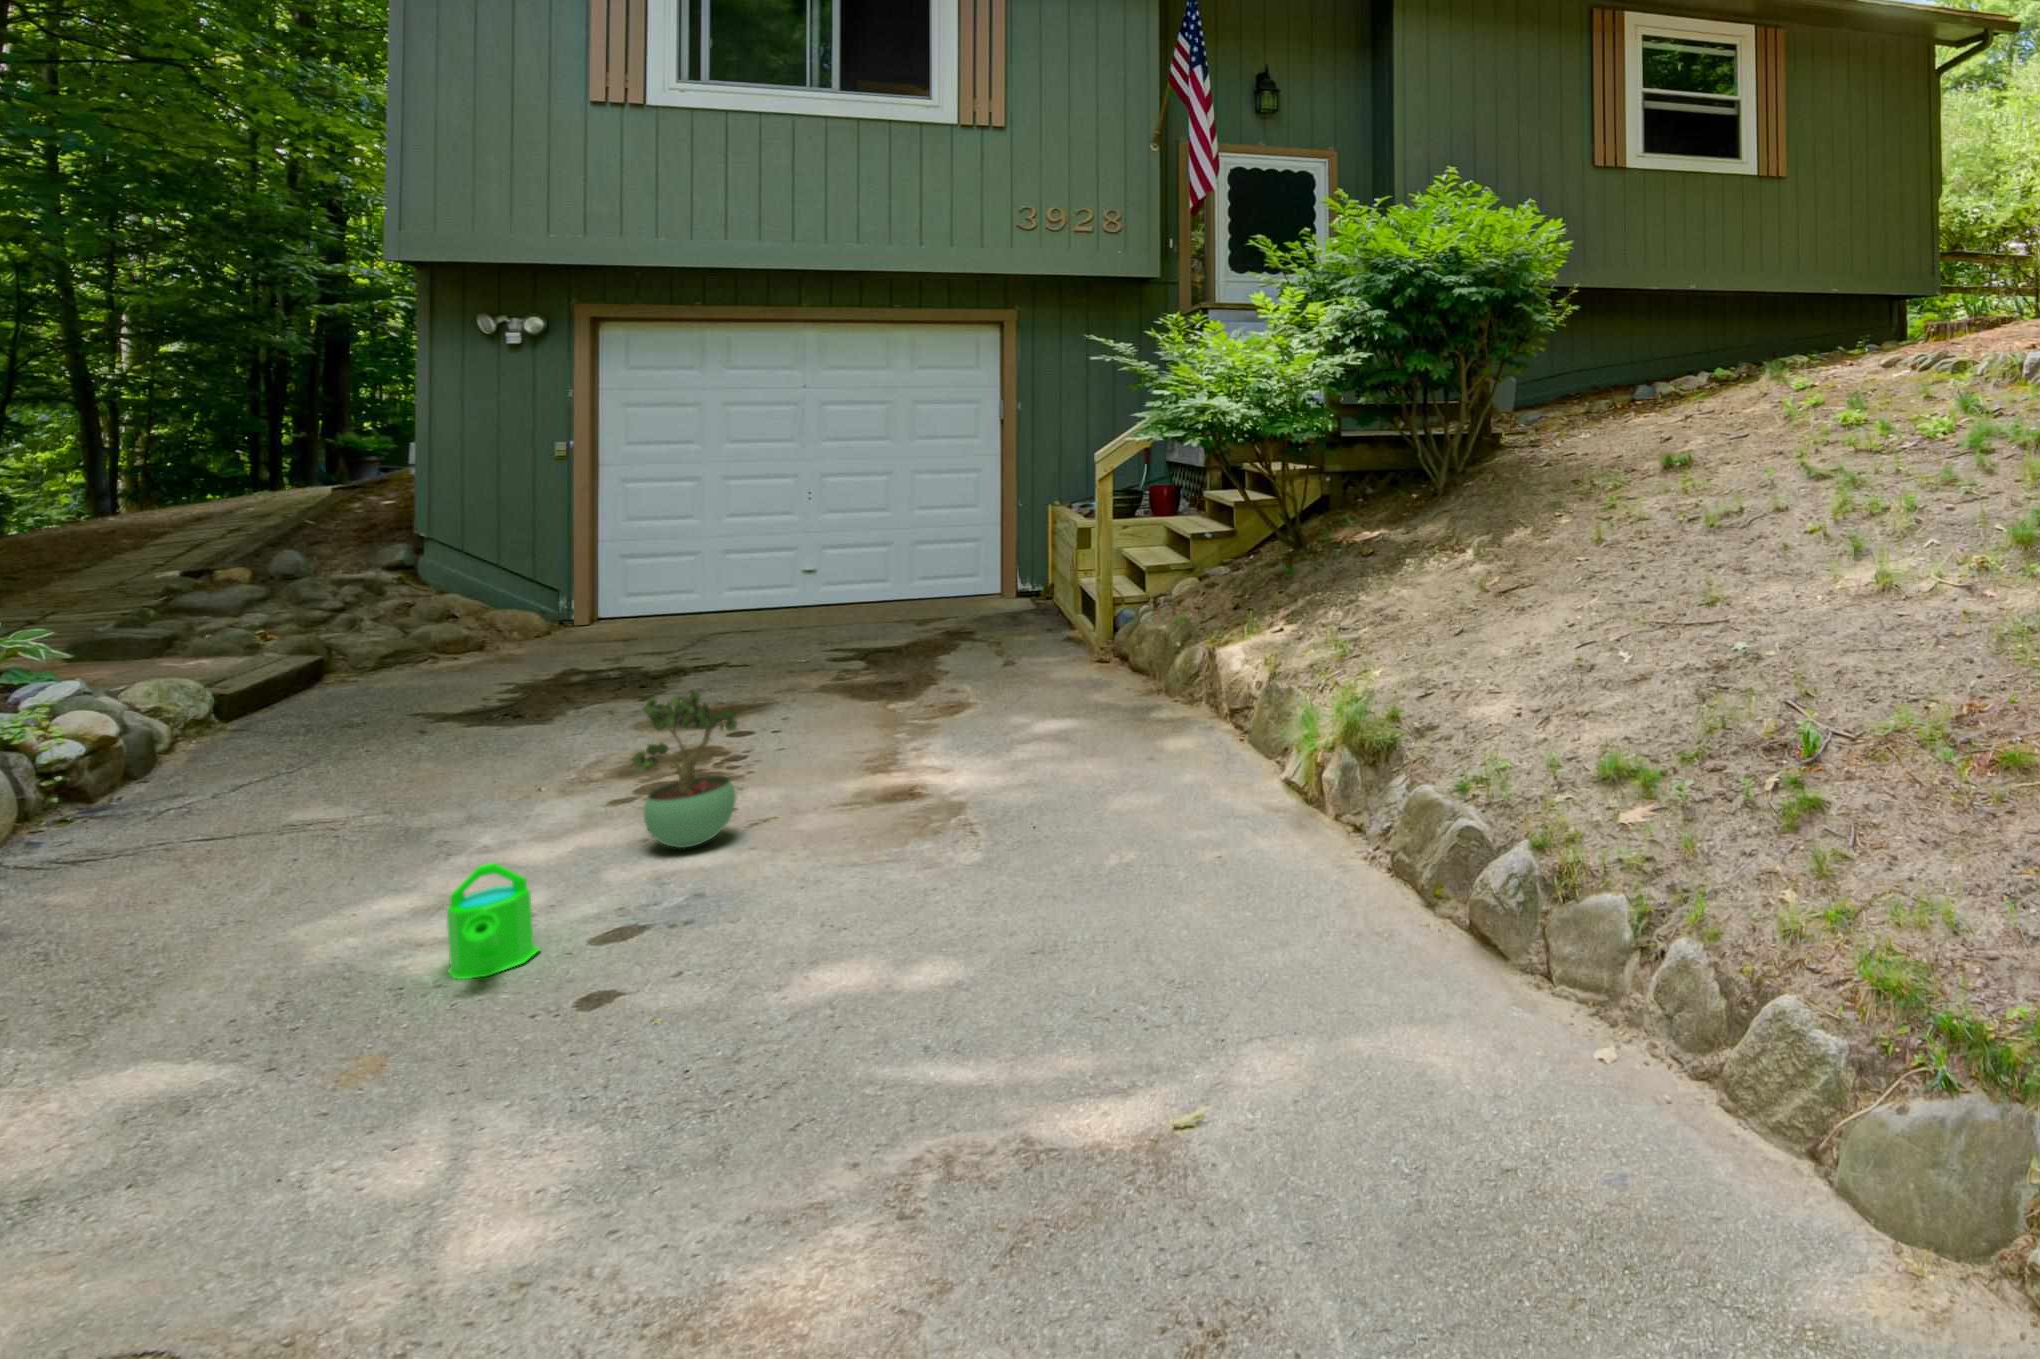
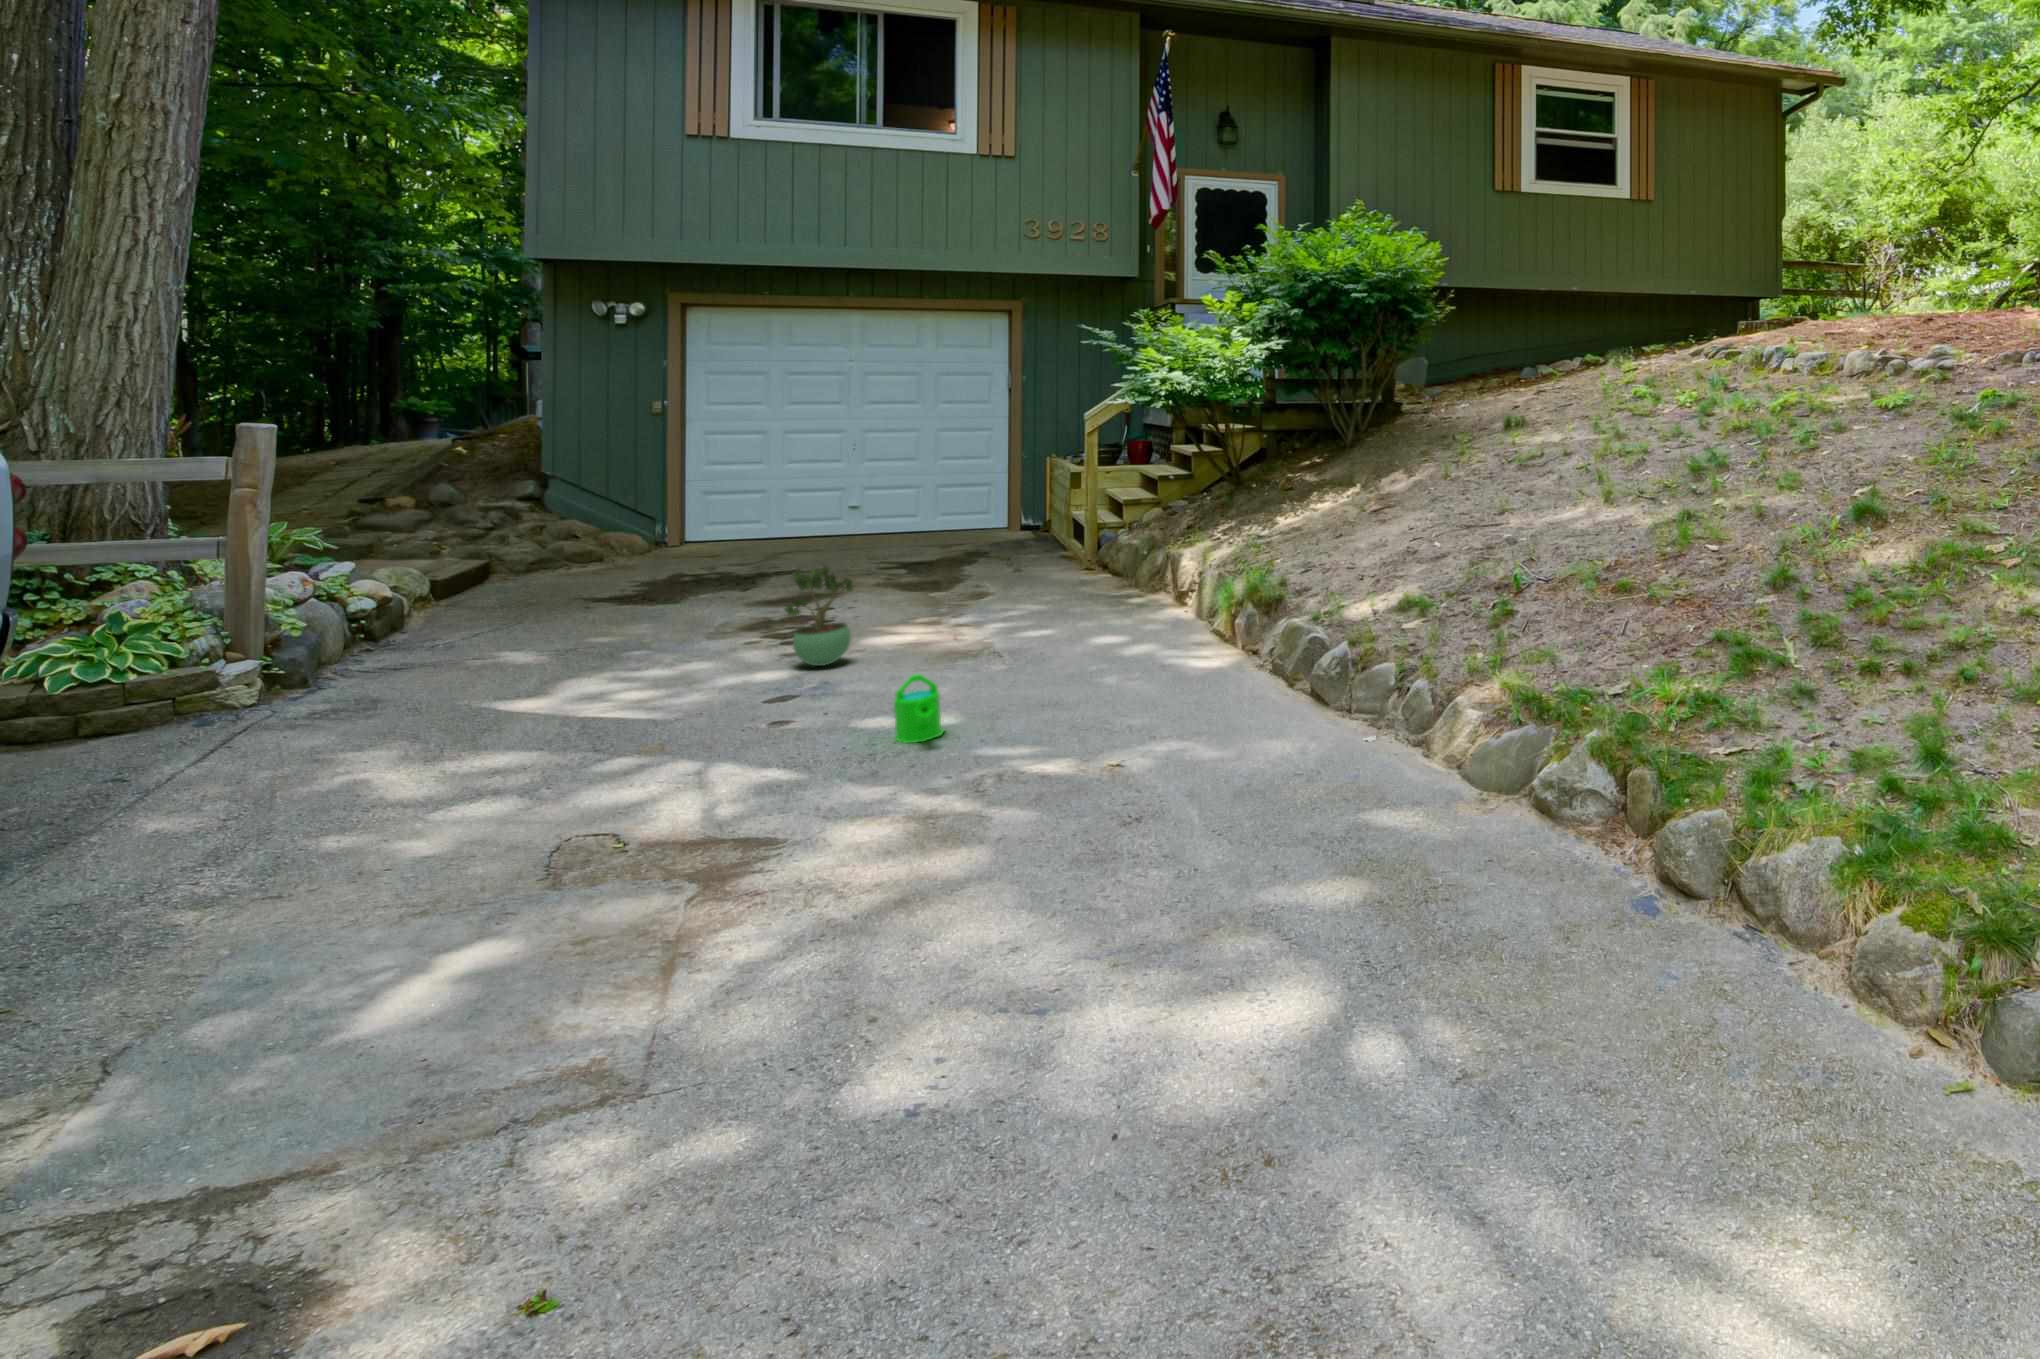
watering can: present [447,863,539,979] -> present [894,674,944,743]

